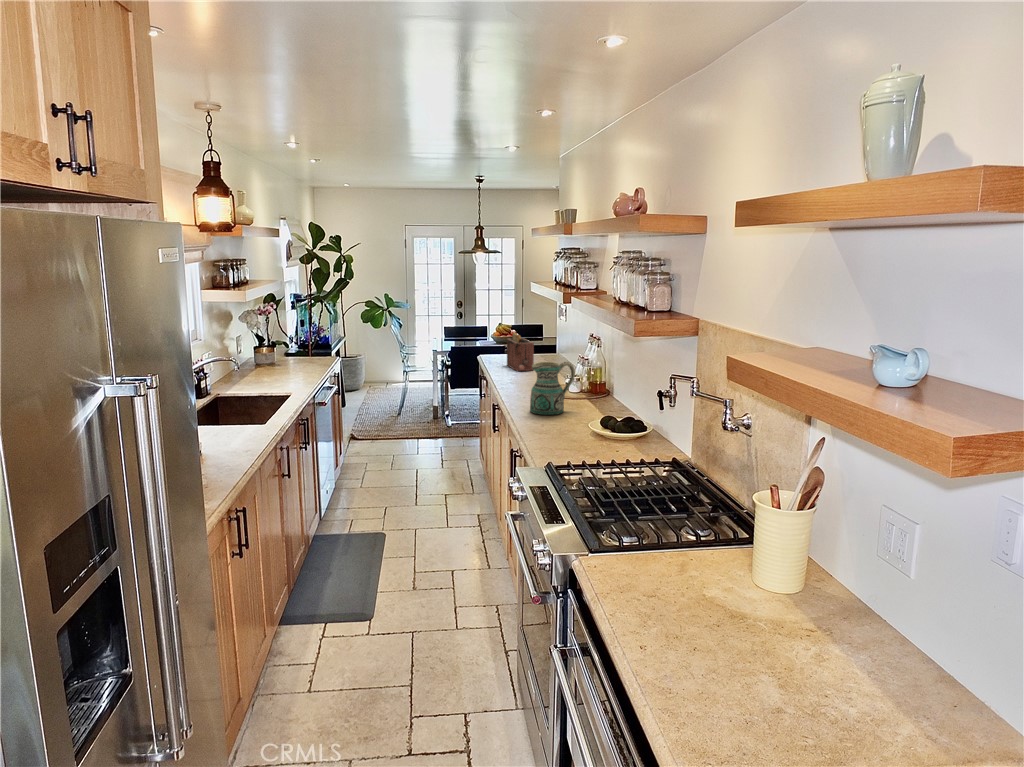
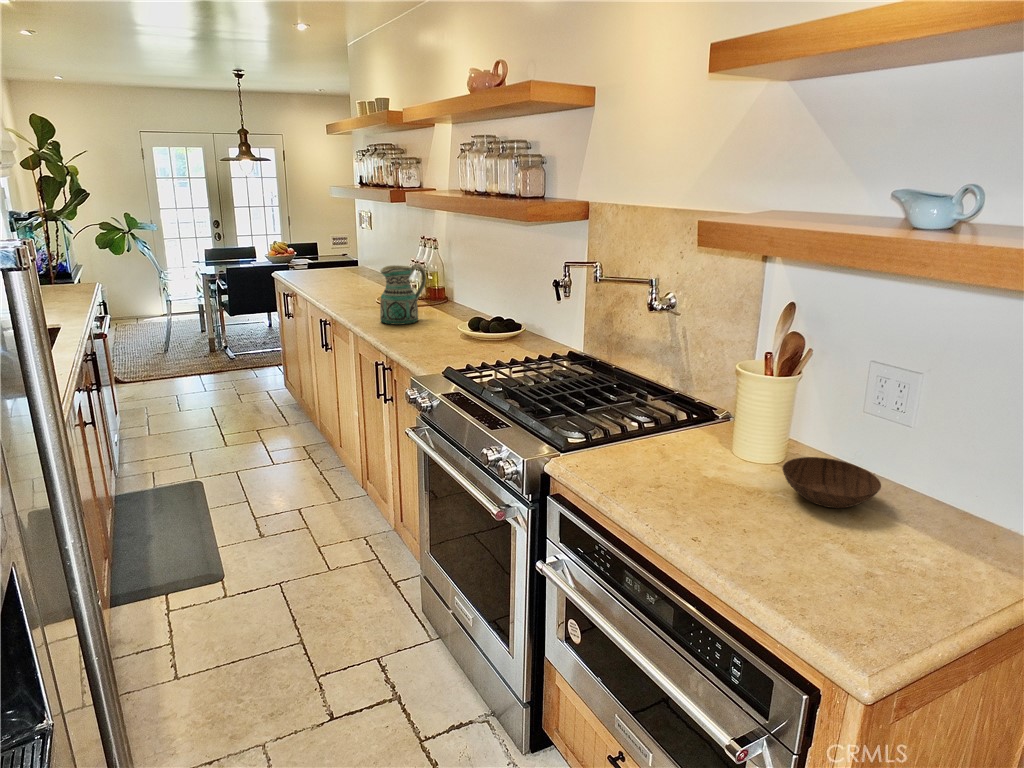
toaster: present [507,333,534,371] -> none [315,243,351,285]
bowl: none [763,596,861,654] -> present [782,457,881,508]

